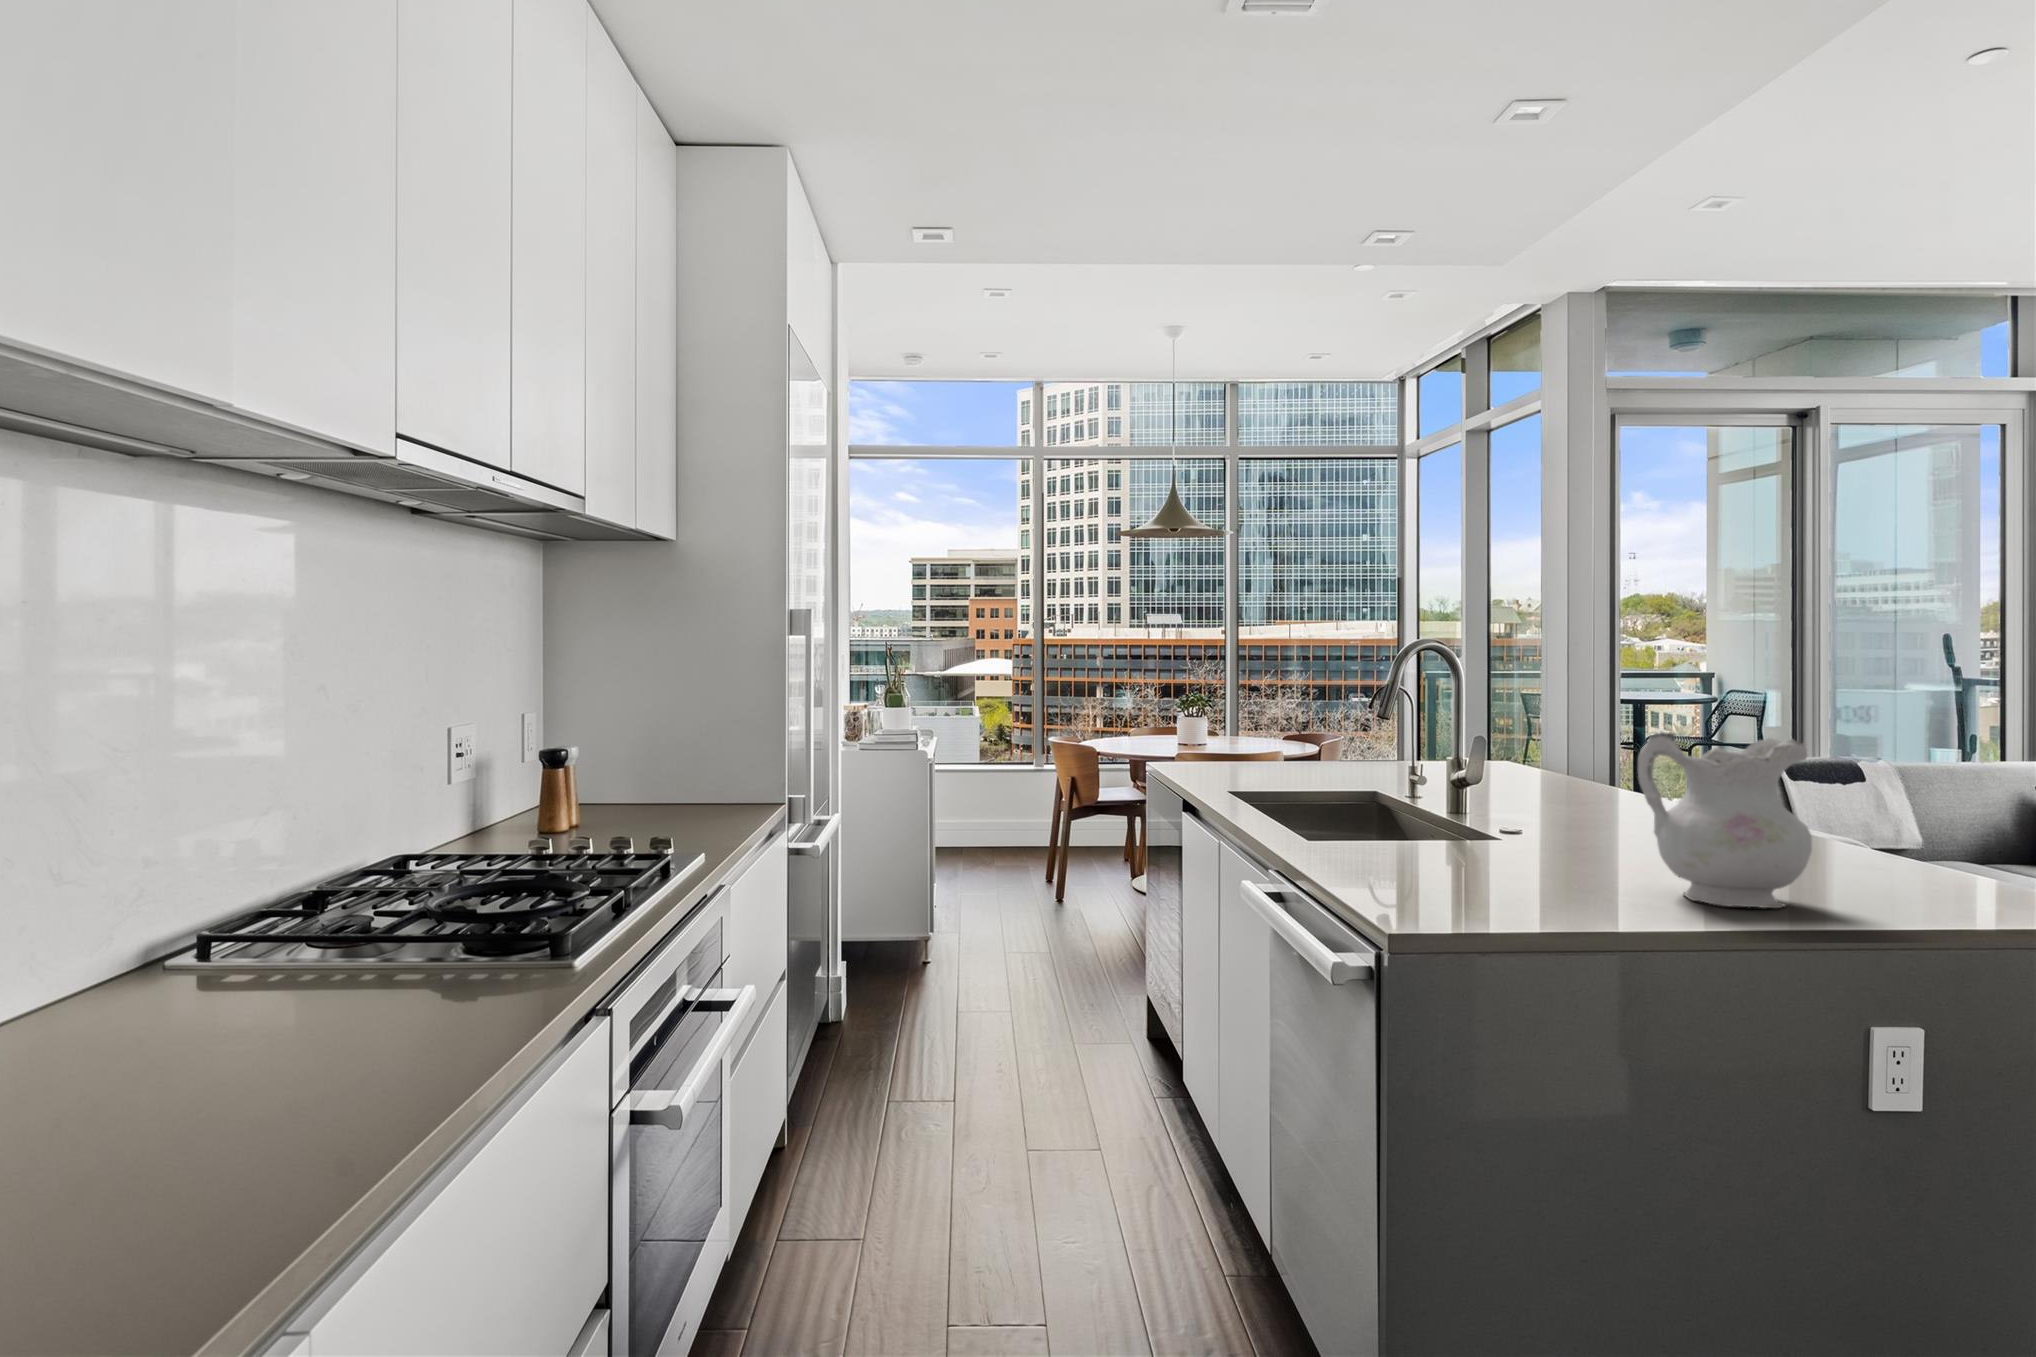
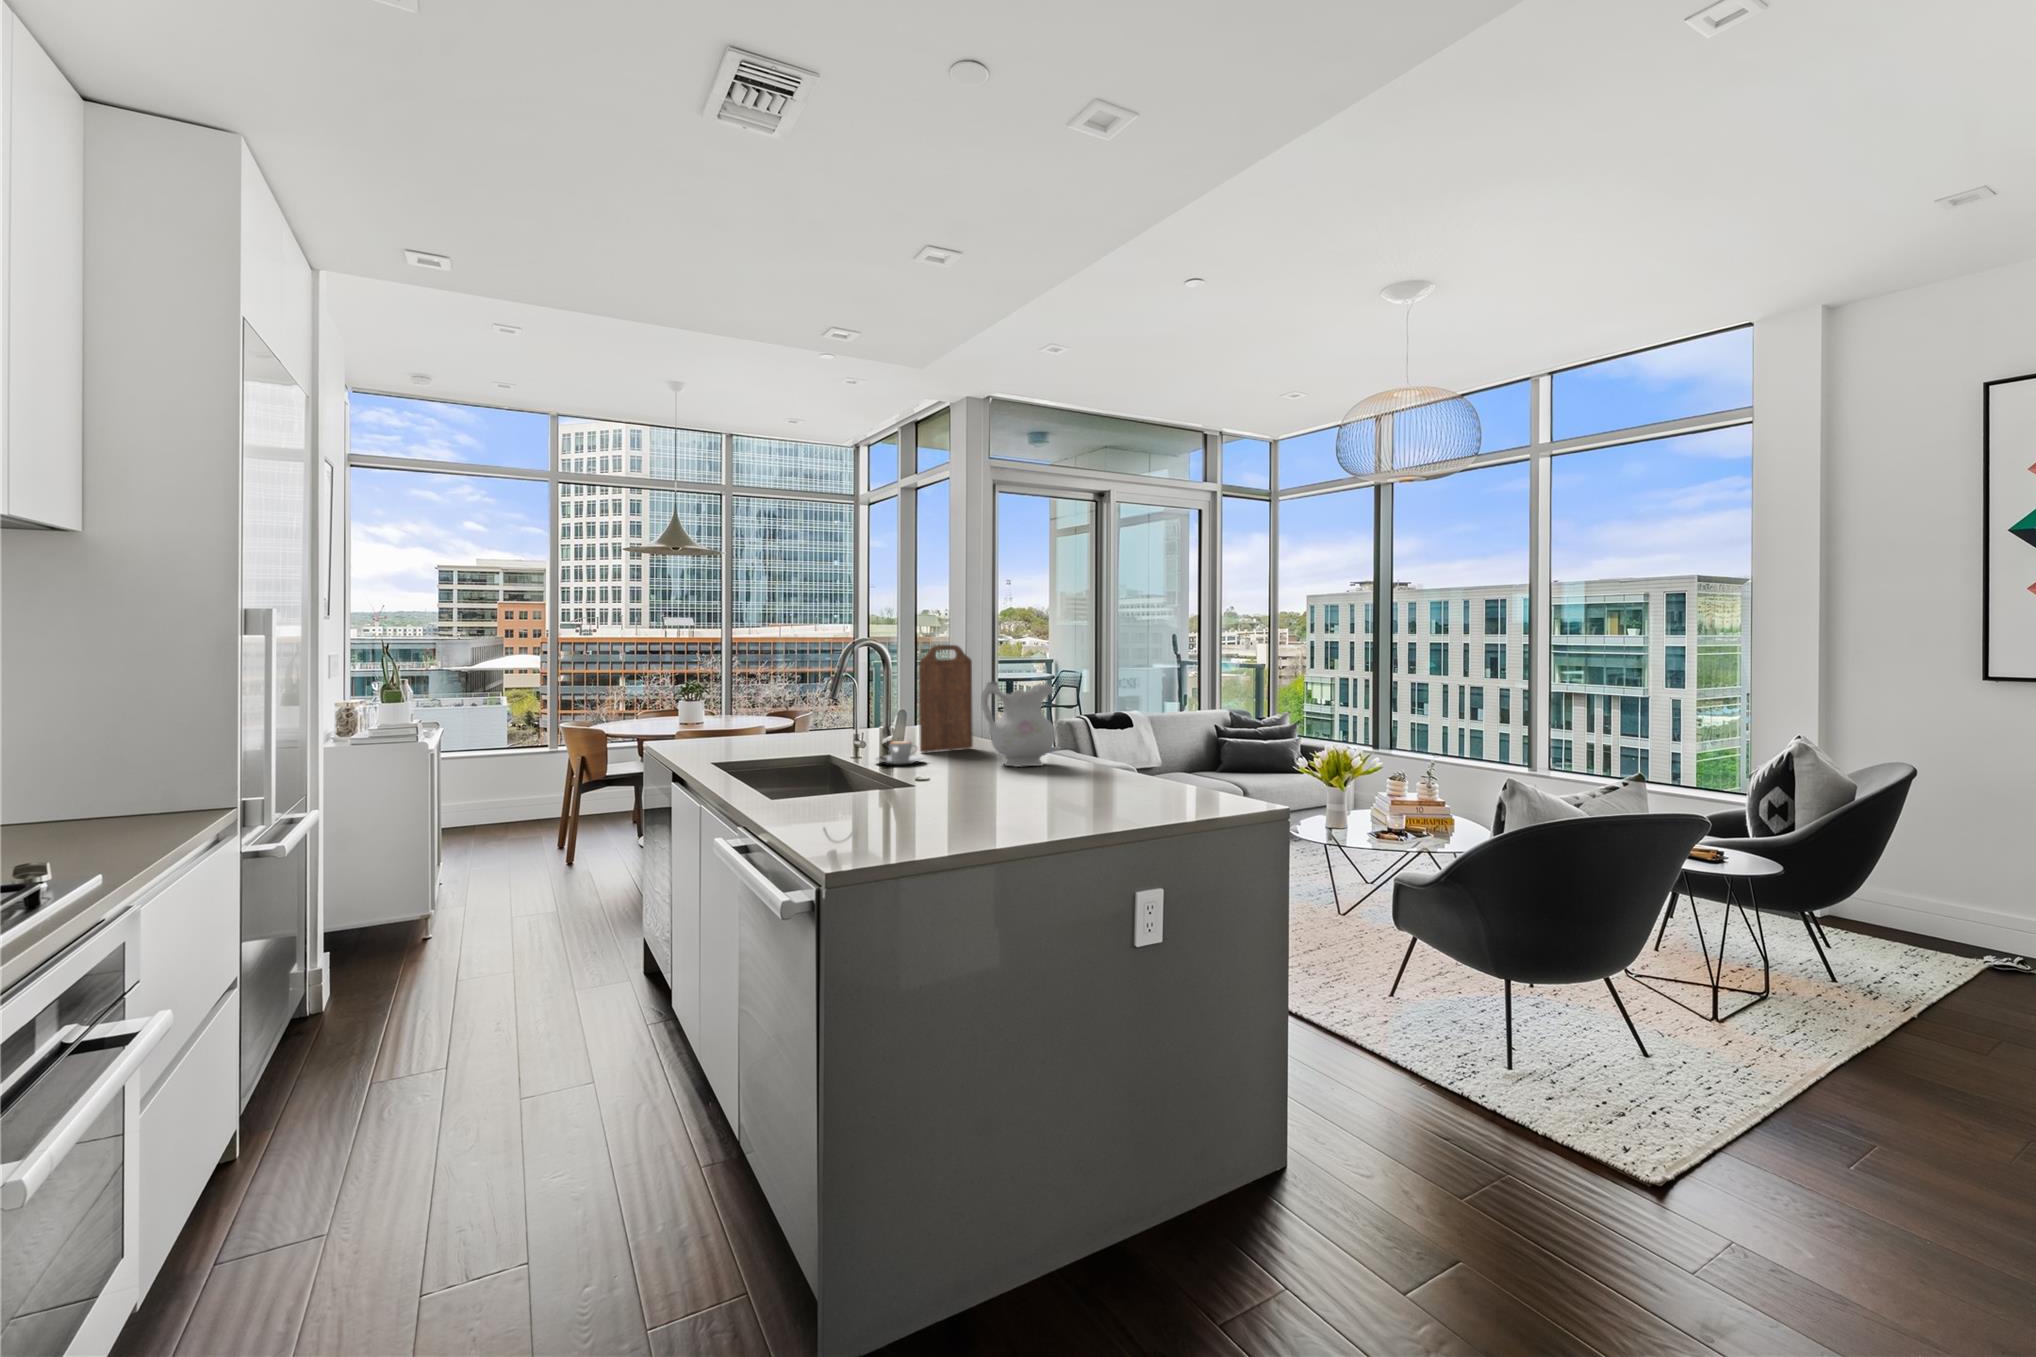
cutting board: none [1502,657,1605,847] -> present [919,645,973,753]
coffee cup: none [1419,829,1516,874] -> present [876,741,925,765]

